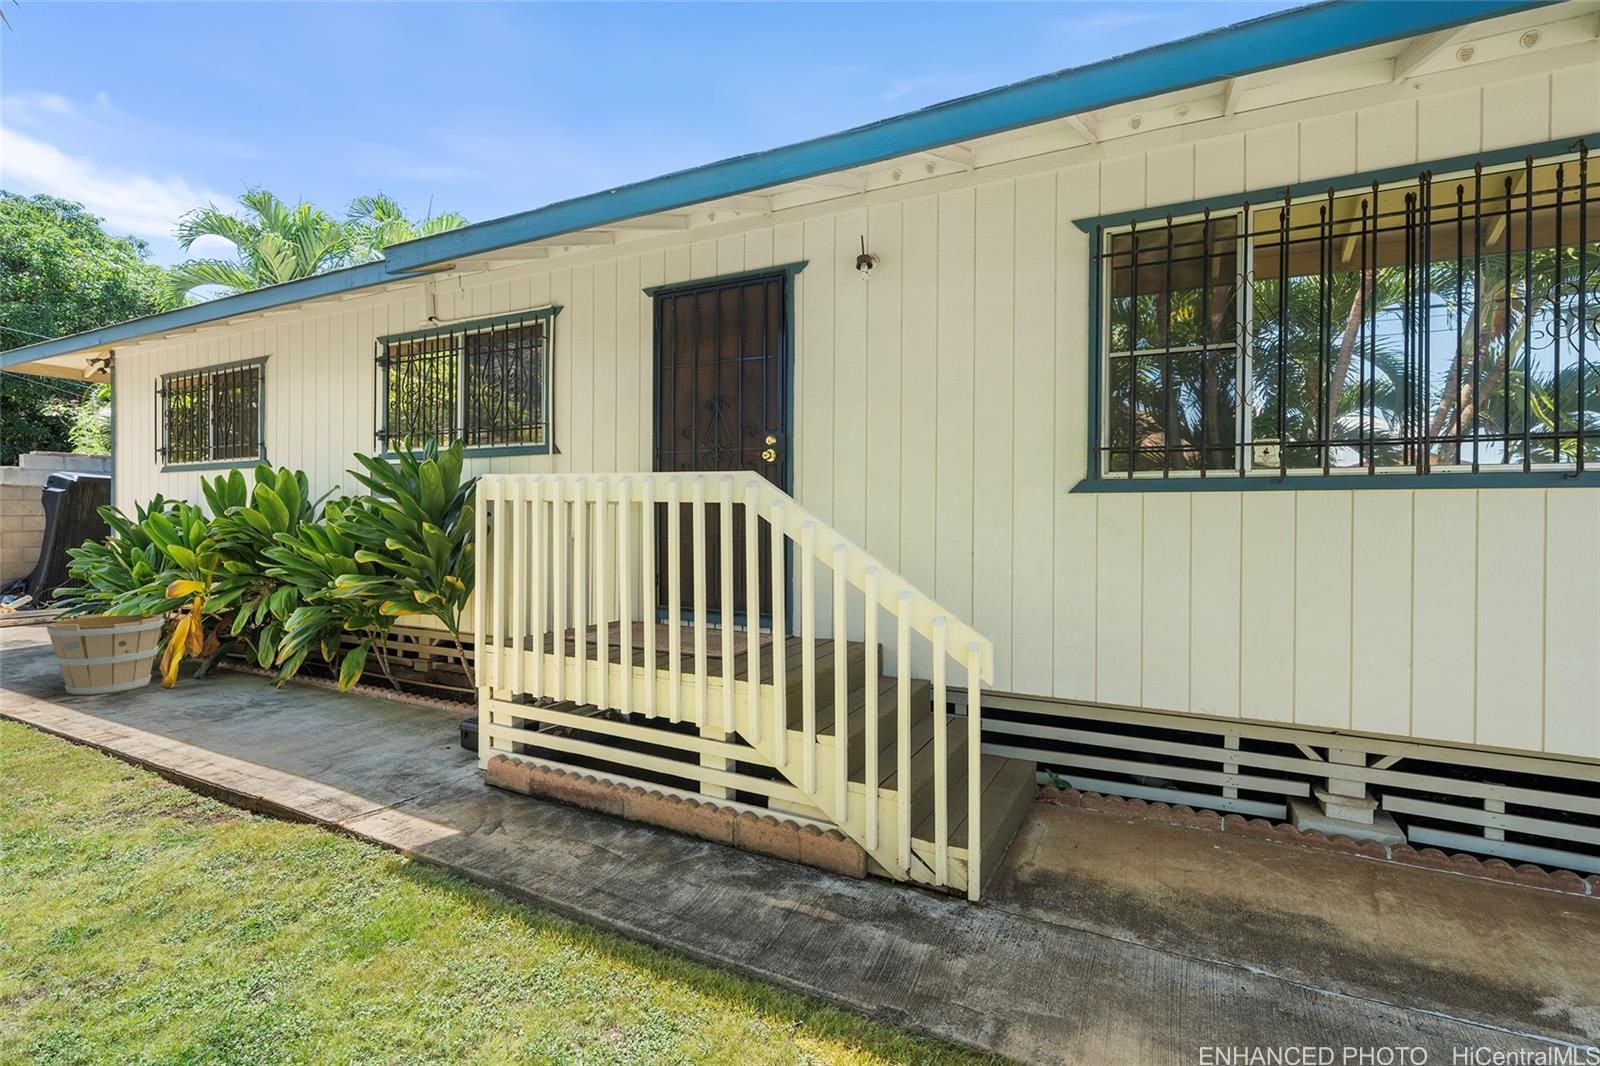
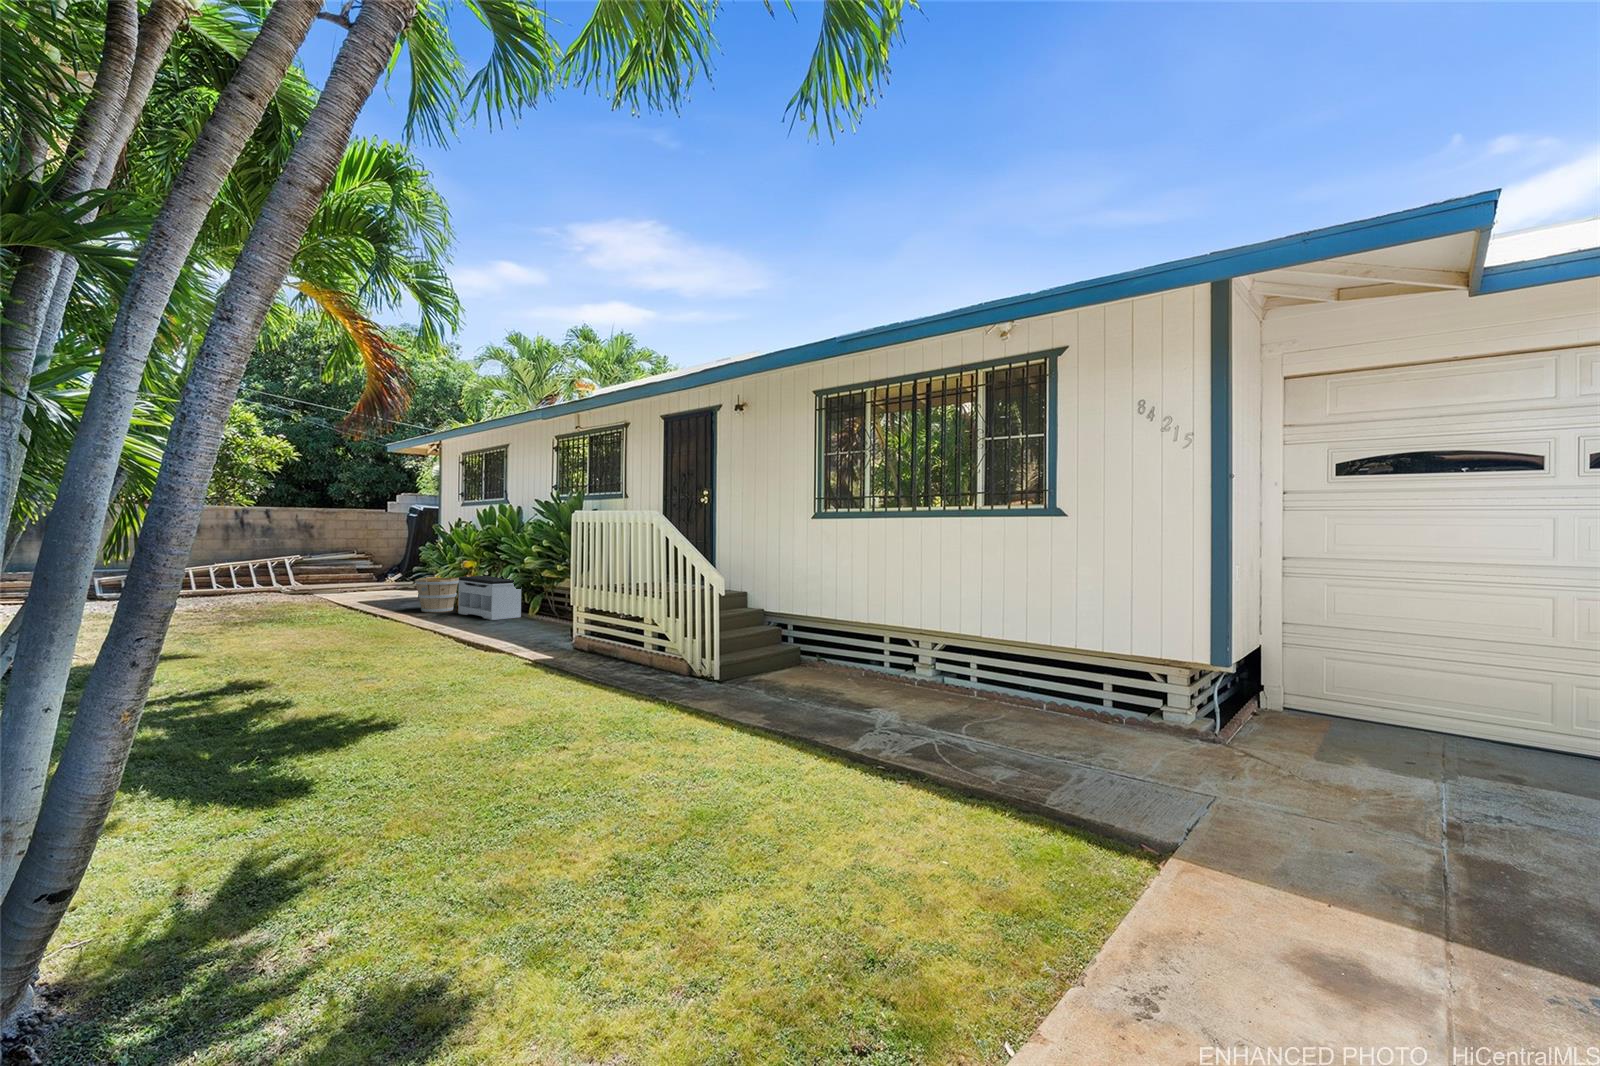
bench: none [163,609,322,710] -> present [458,576,521,620]

